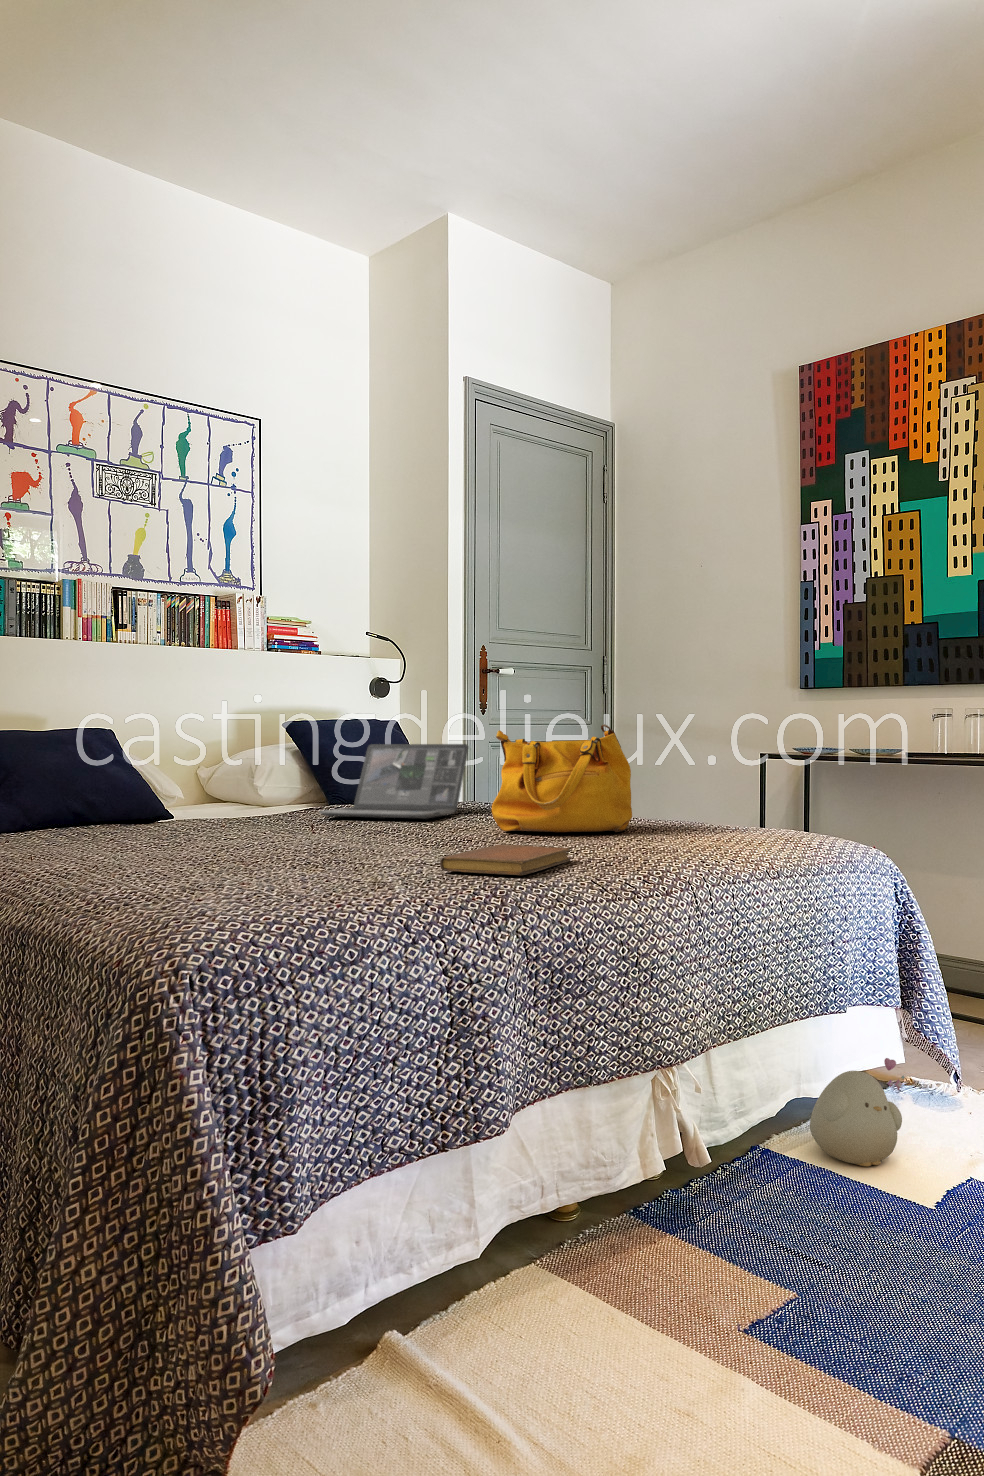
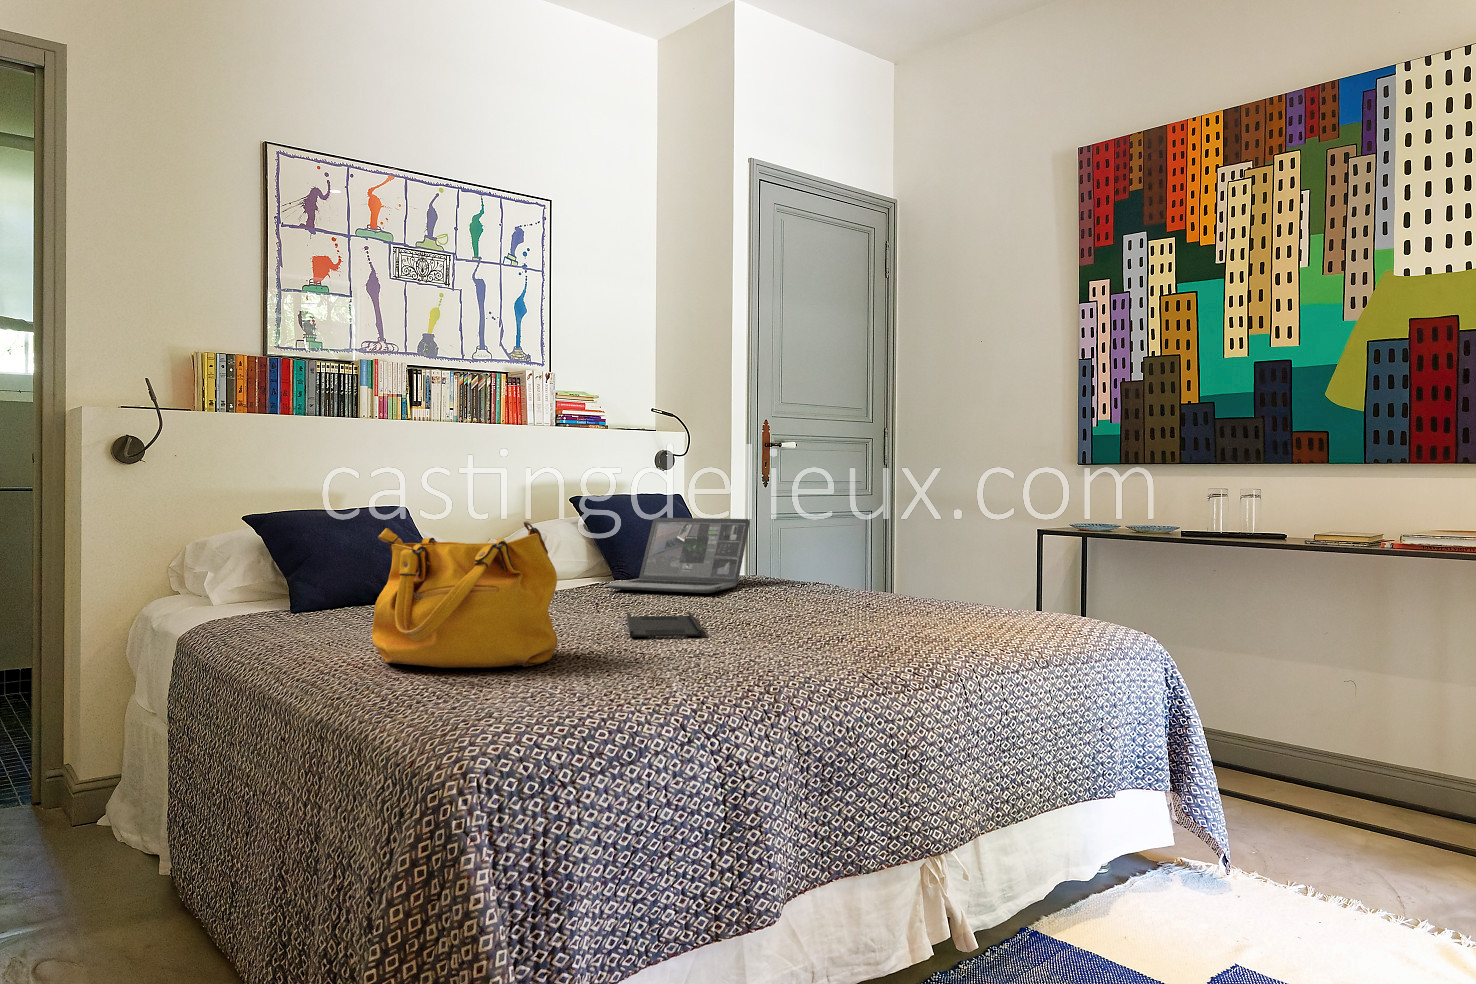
handbag: present [492,724,632,832] -> present [372,521,557,668]
tray: none [343,834,423,853] -> present [627,612,703,637]
notebook: present [440,845,570,875] -> none [718,631,844,667]
plush toy: present [810,1058,905,1166] -> none [1076,843,1171,949]

